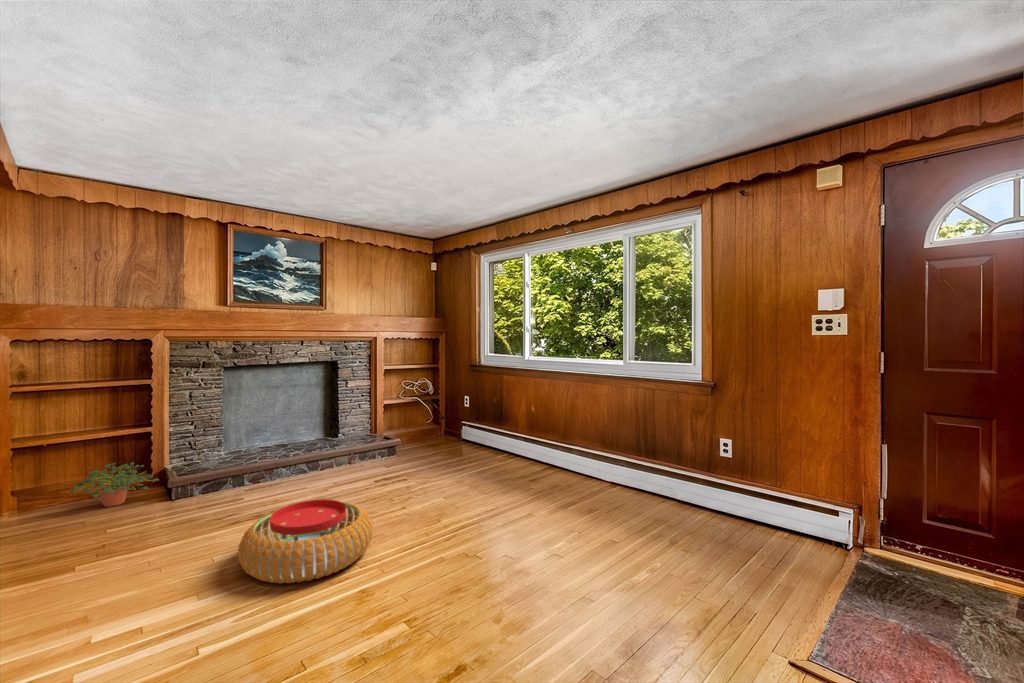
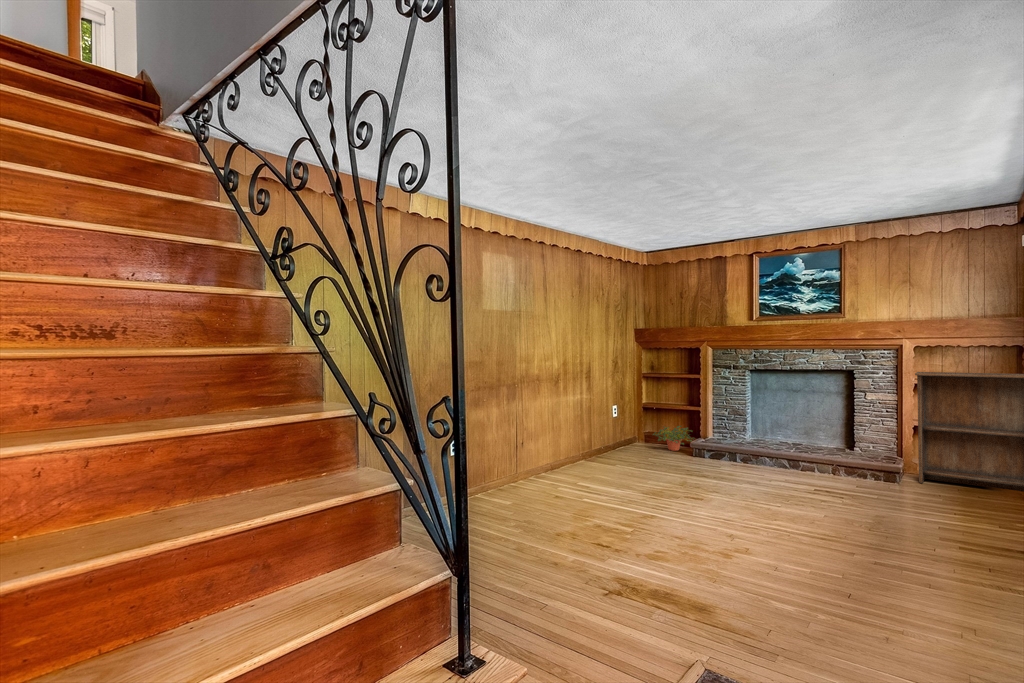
bookshelf: none [388,357,458,450] -> present [915,372,1024,492]
pouf: present [238,499,373,584] -> none [632,461,719,507]

